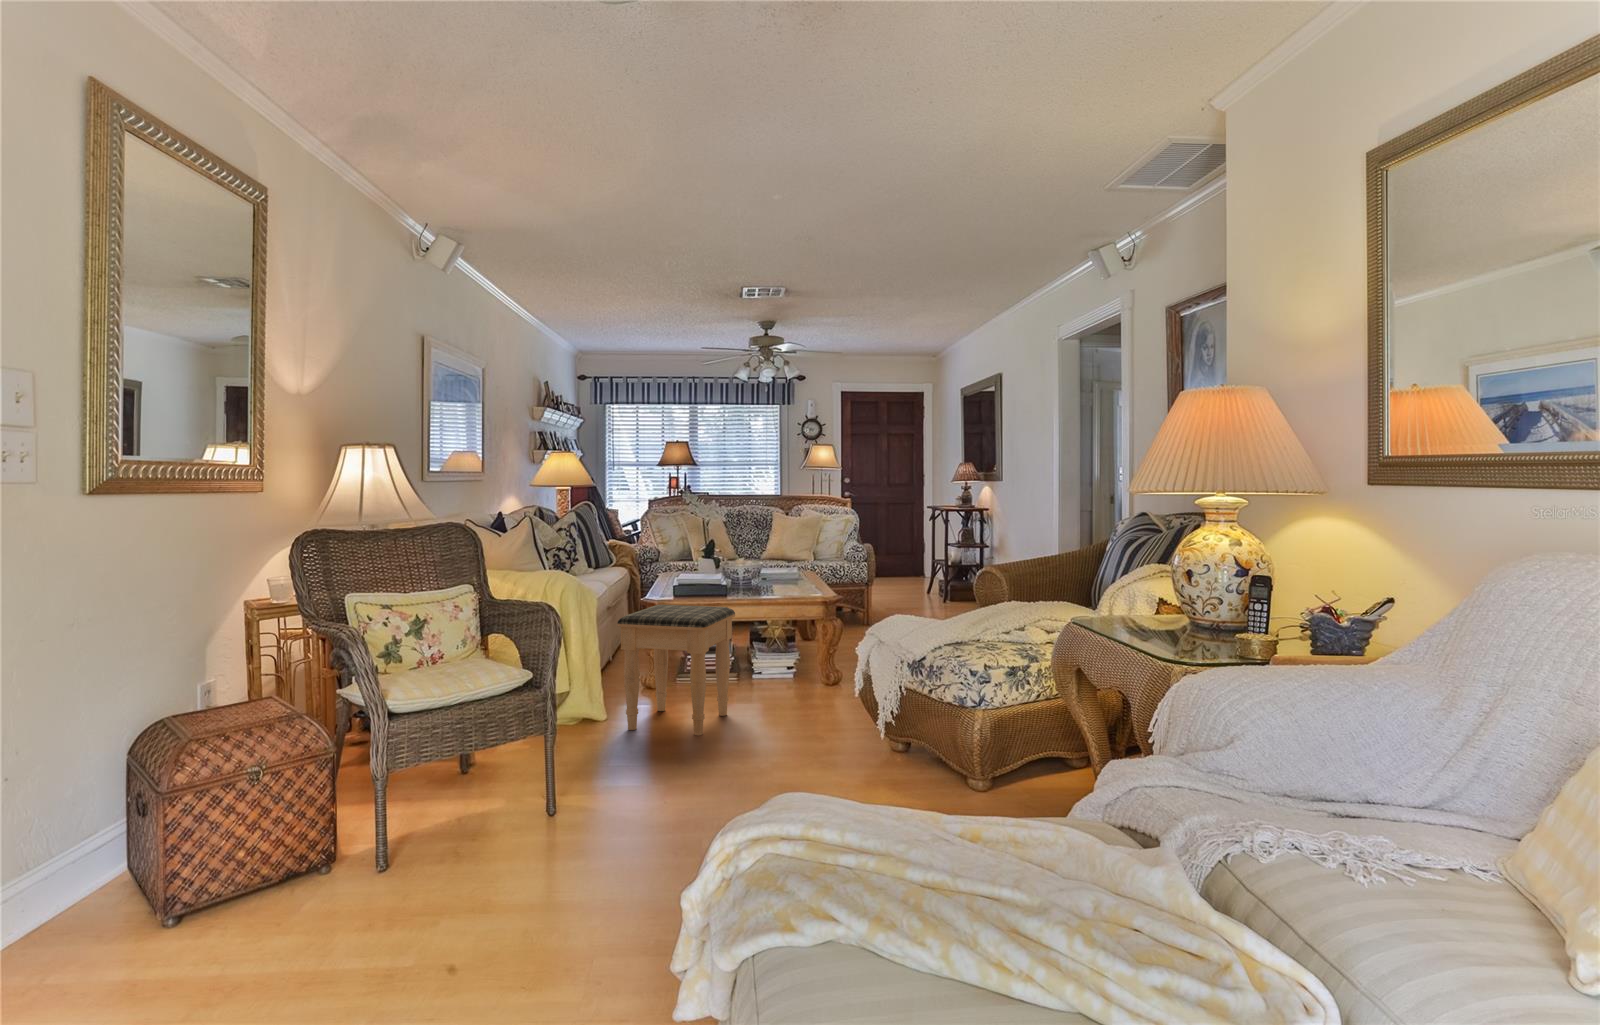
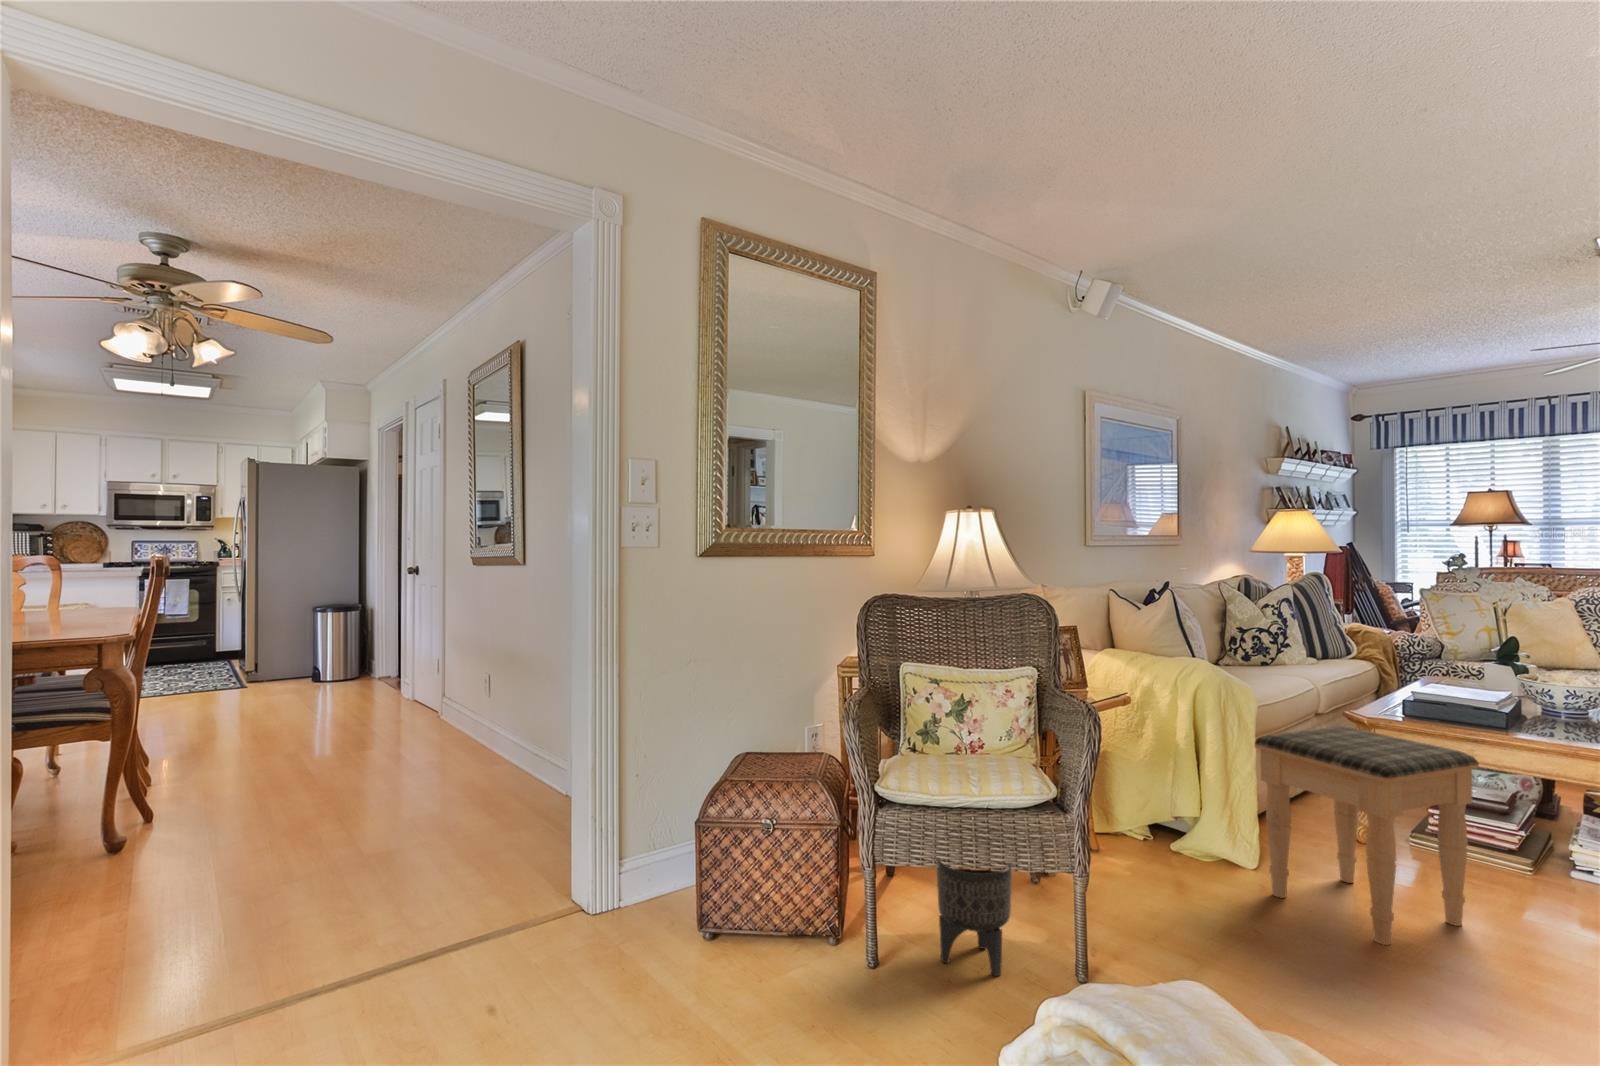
planter: none [433,737,503,843] -> present [936,858,1012,976]

